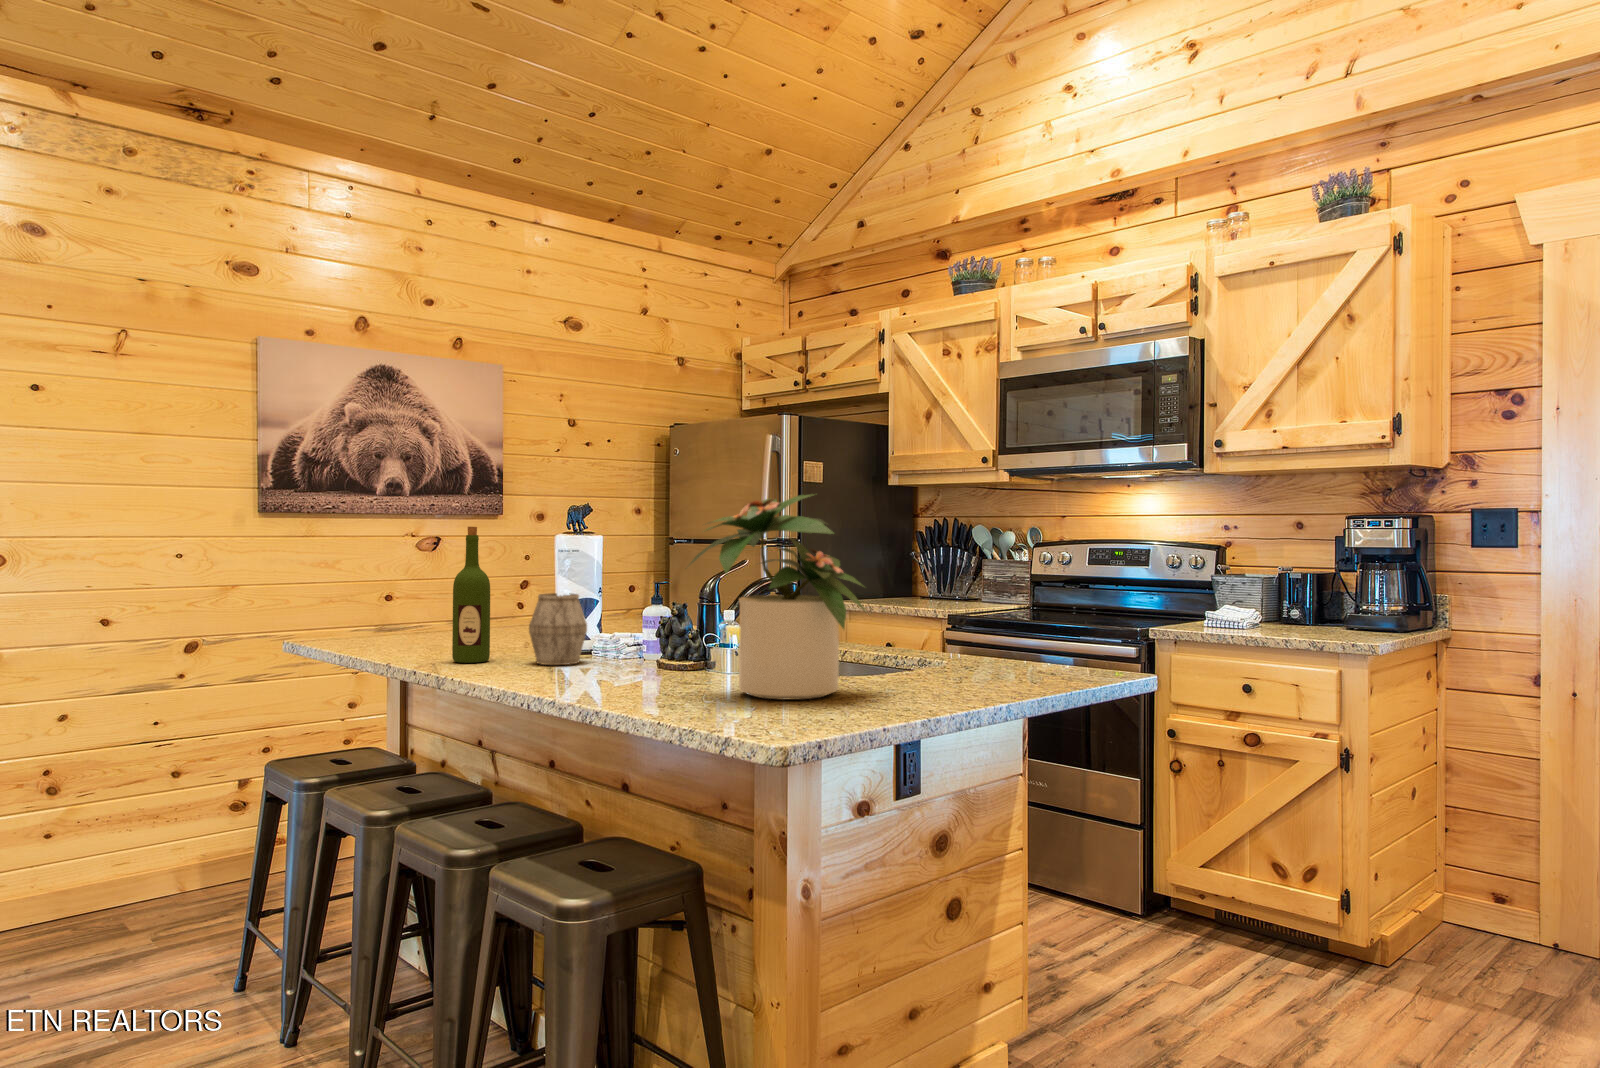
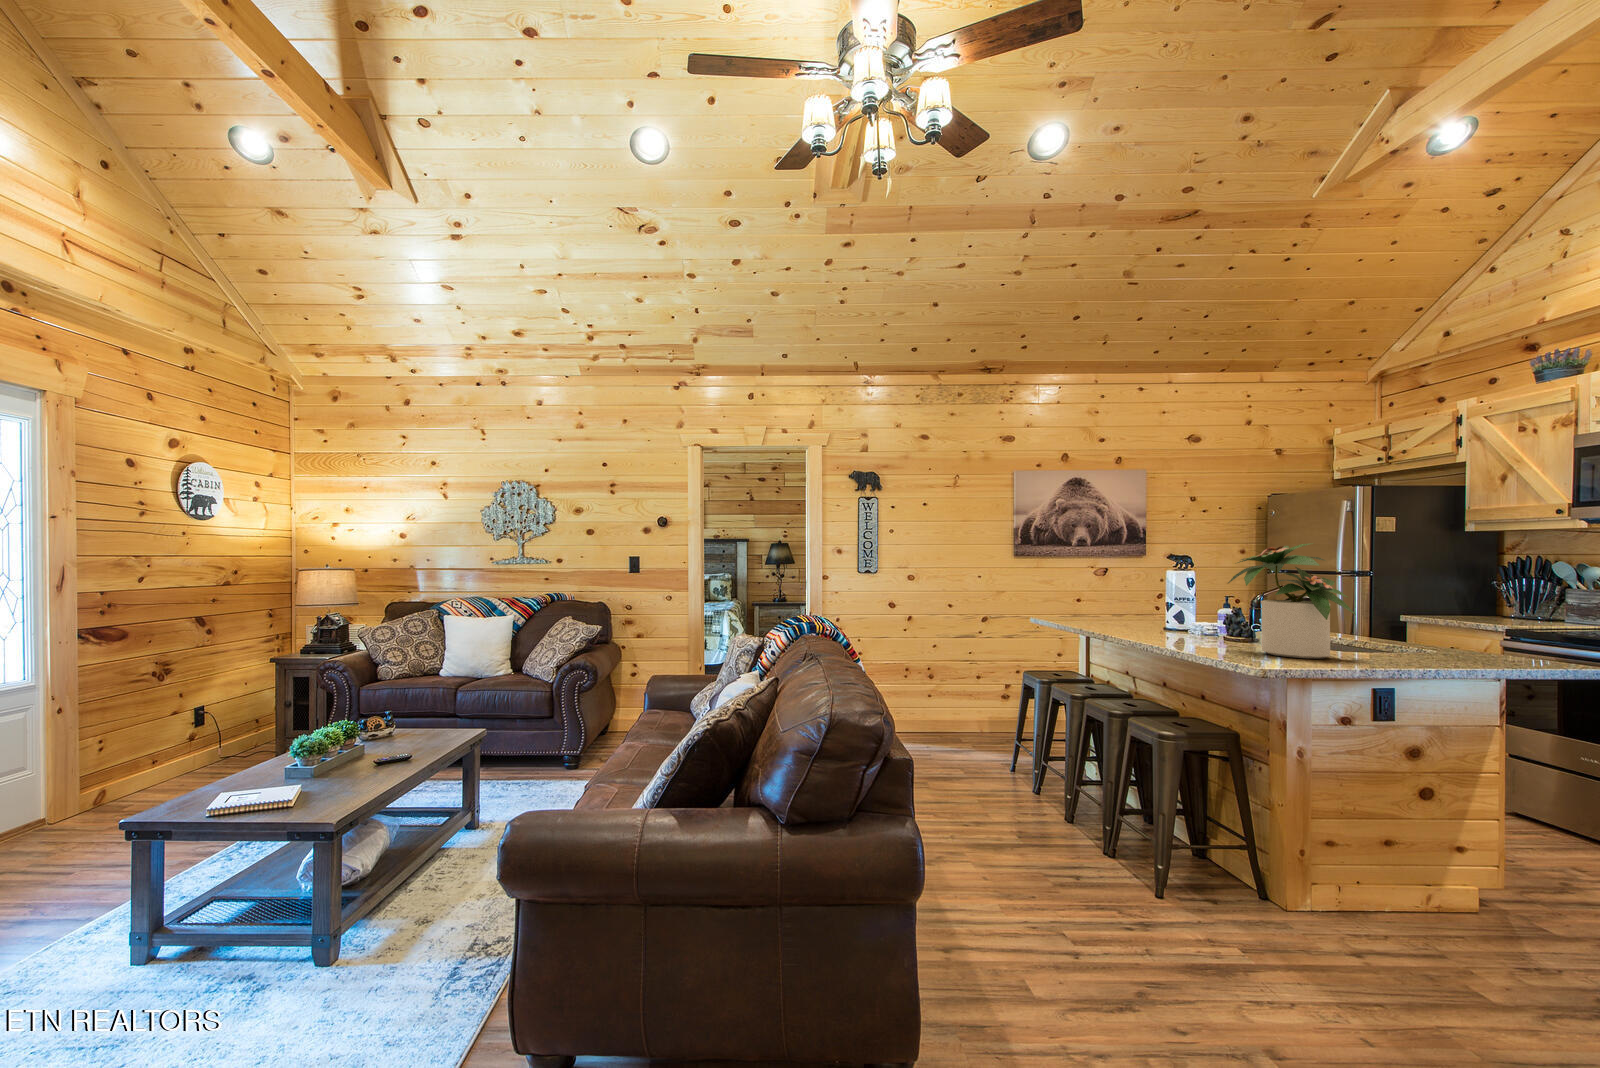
wine bottle: present [452,527,490,663] -> none [1107,561,1127,630]
mug: present [529,593,587,665] -> none [1148,597,1182,635]

